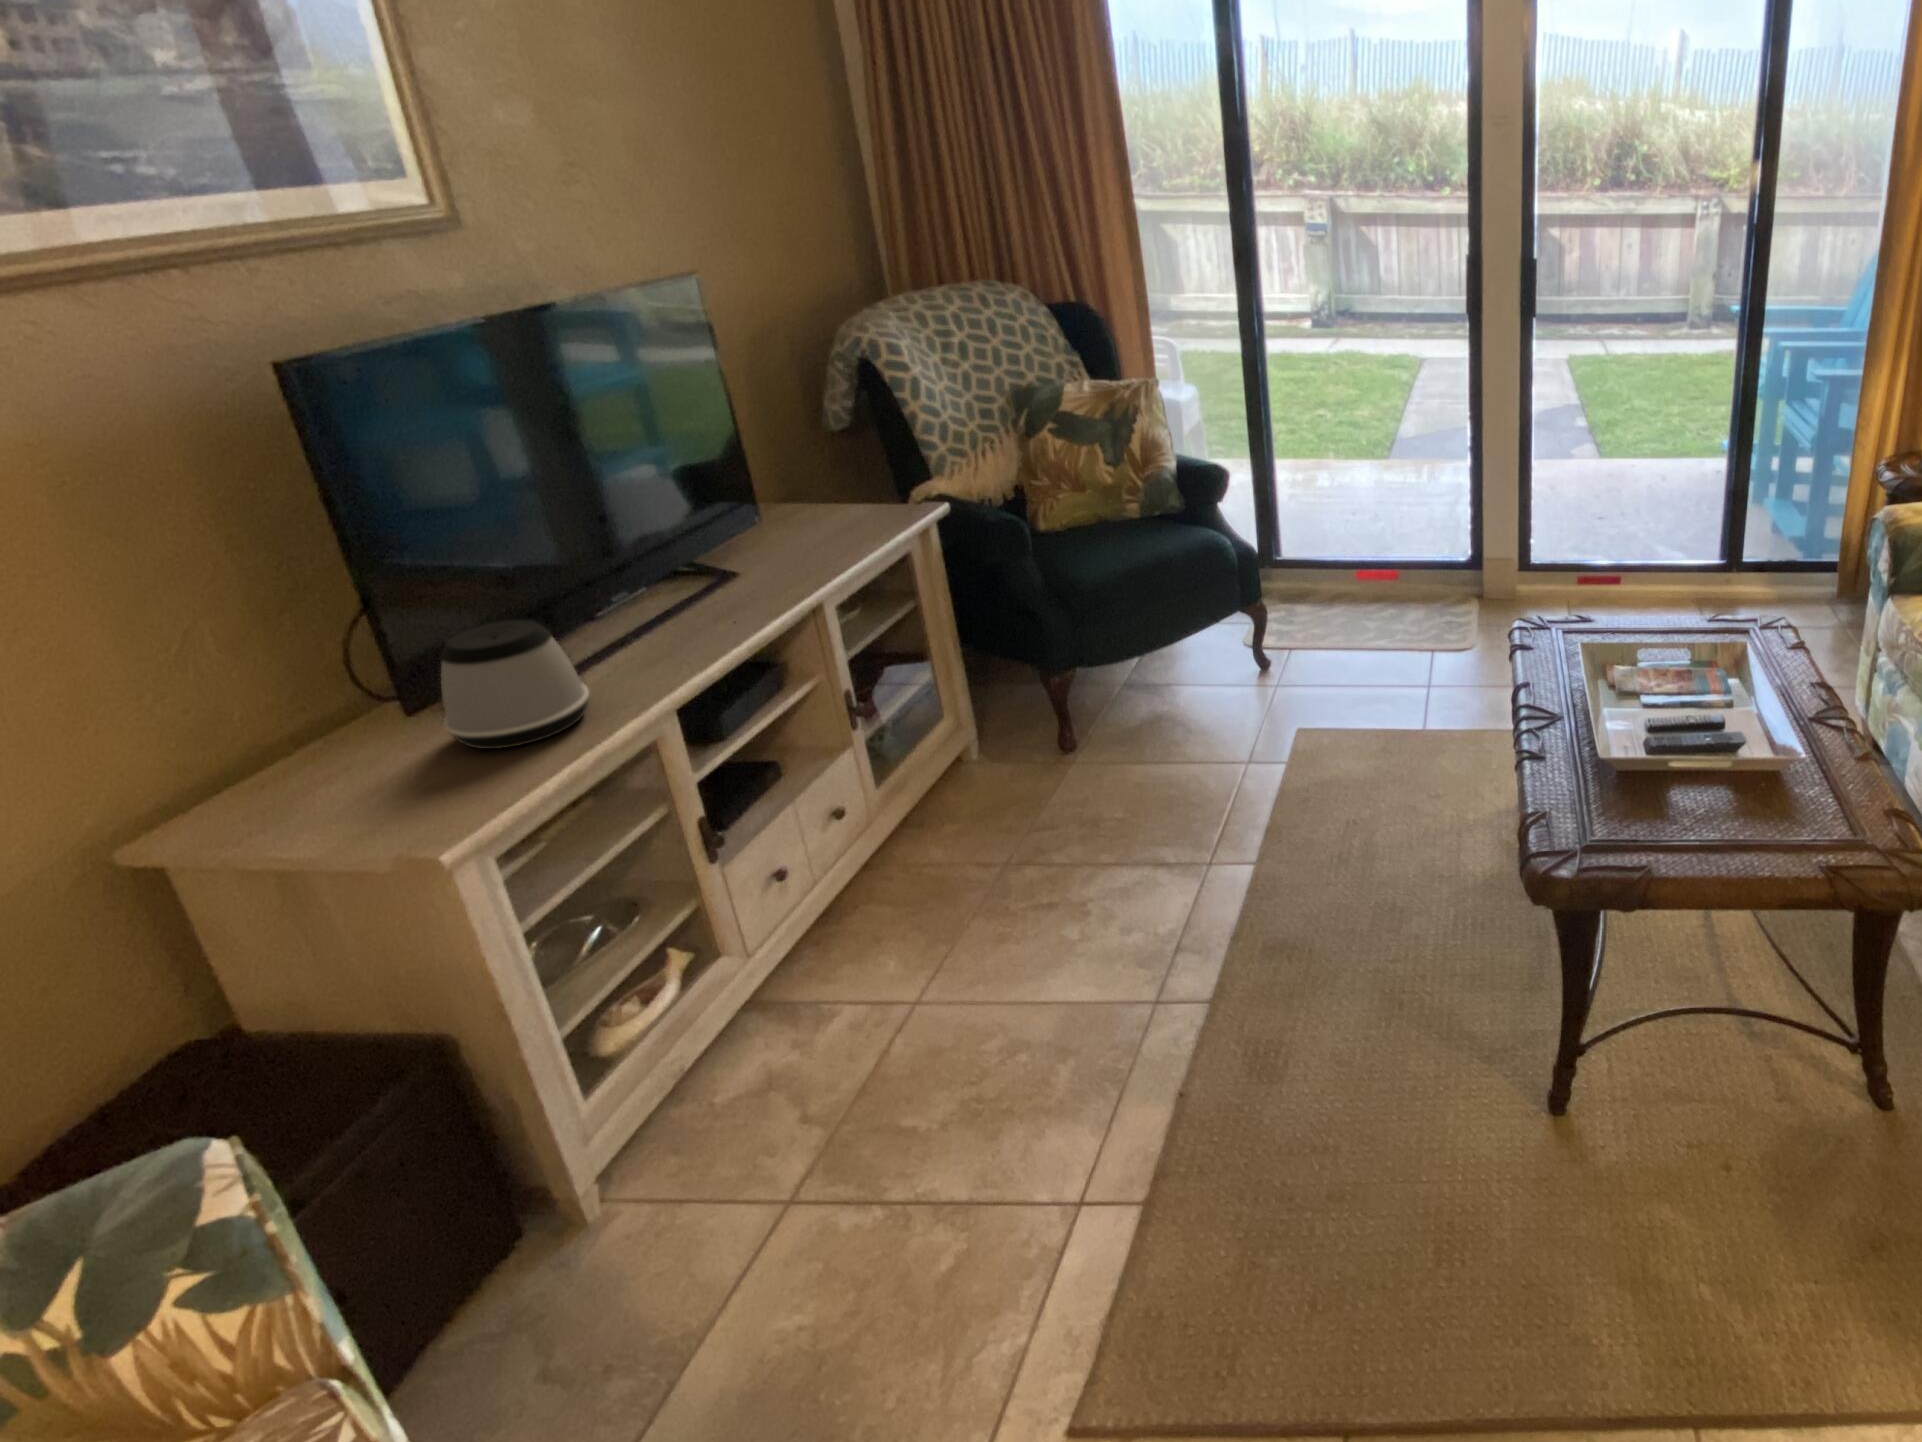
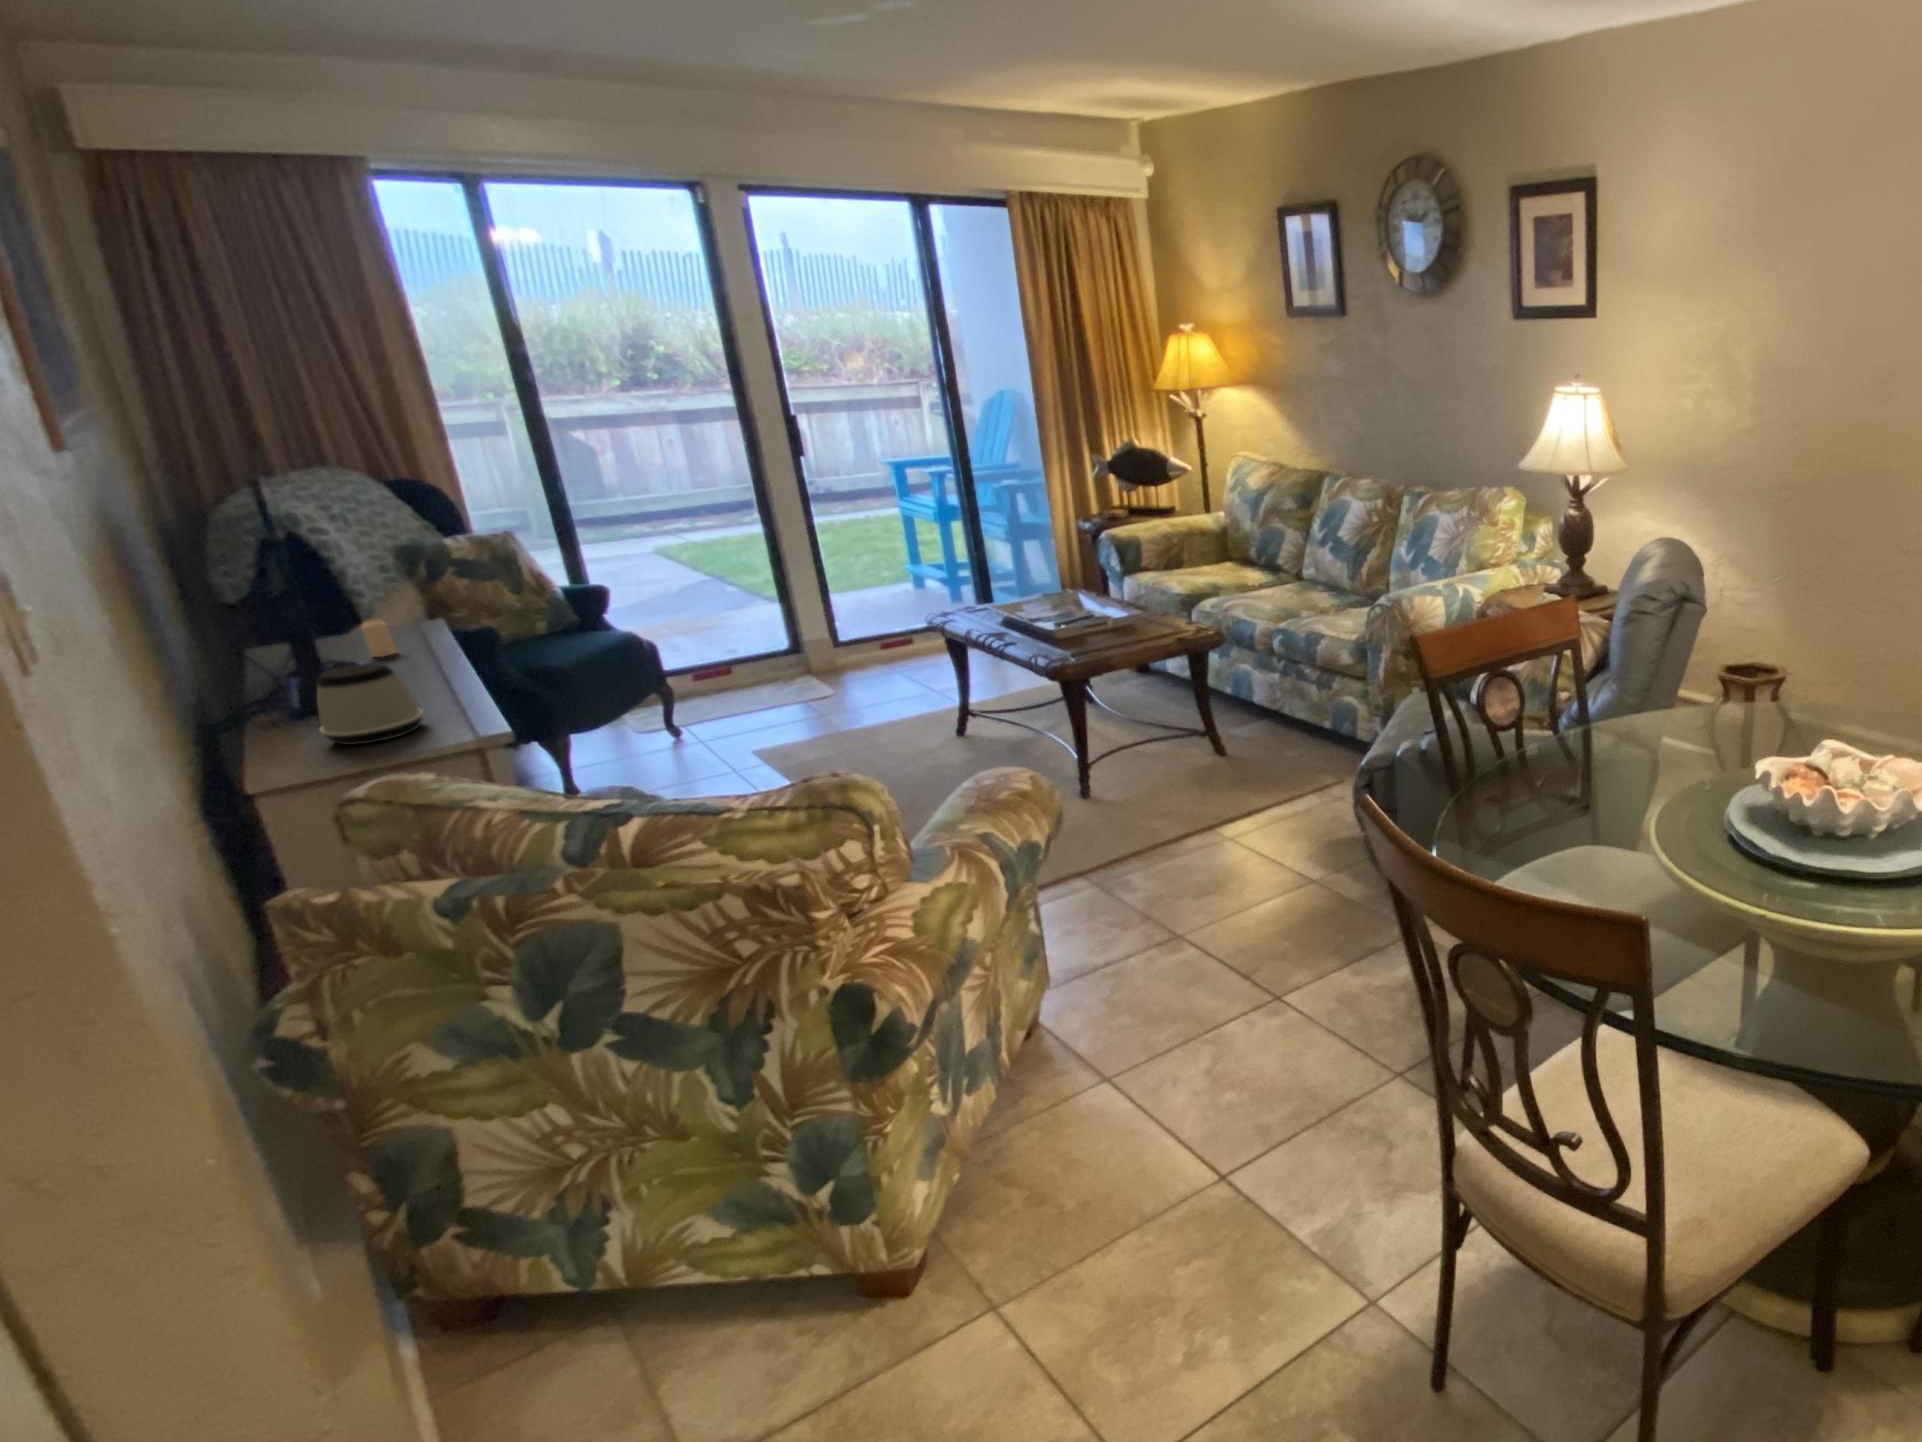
candle: none [813,496,850,546] -> present [362,620,396,657]

